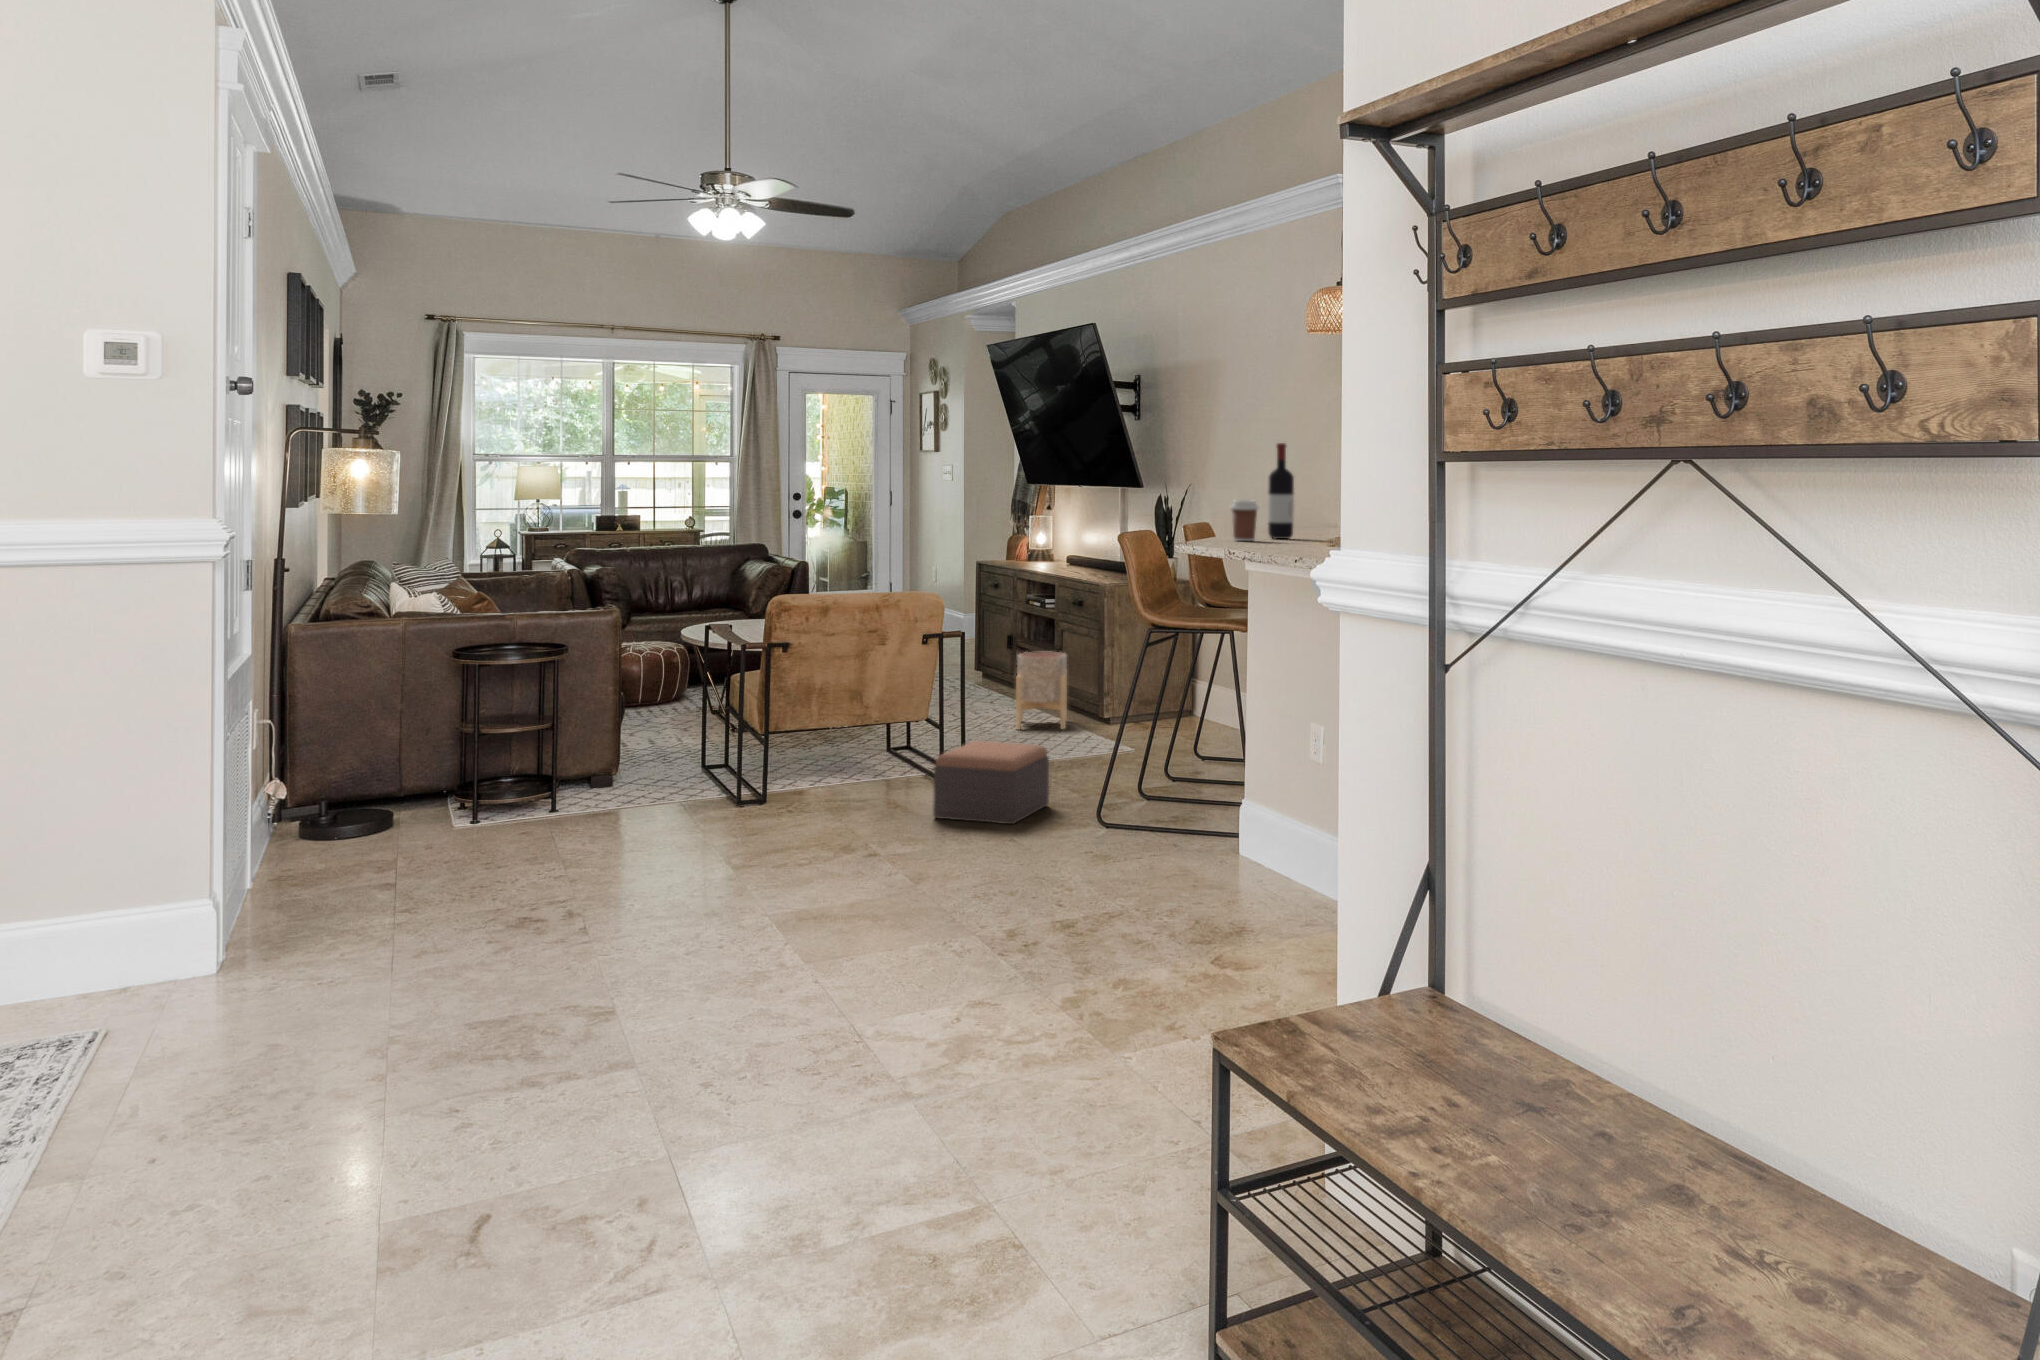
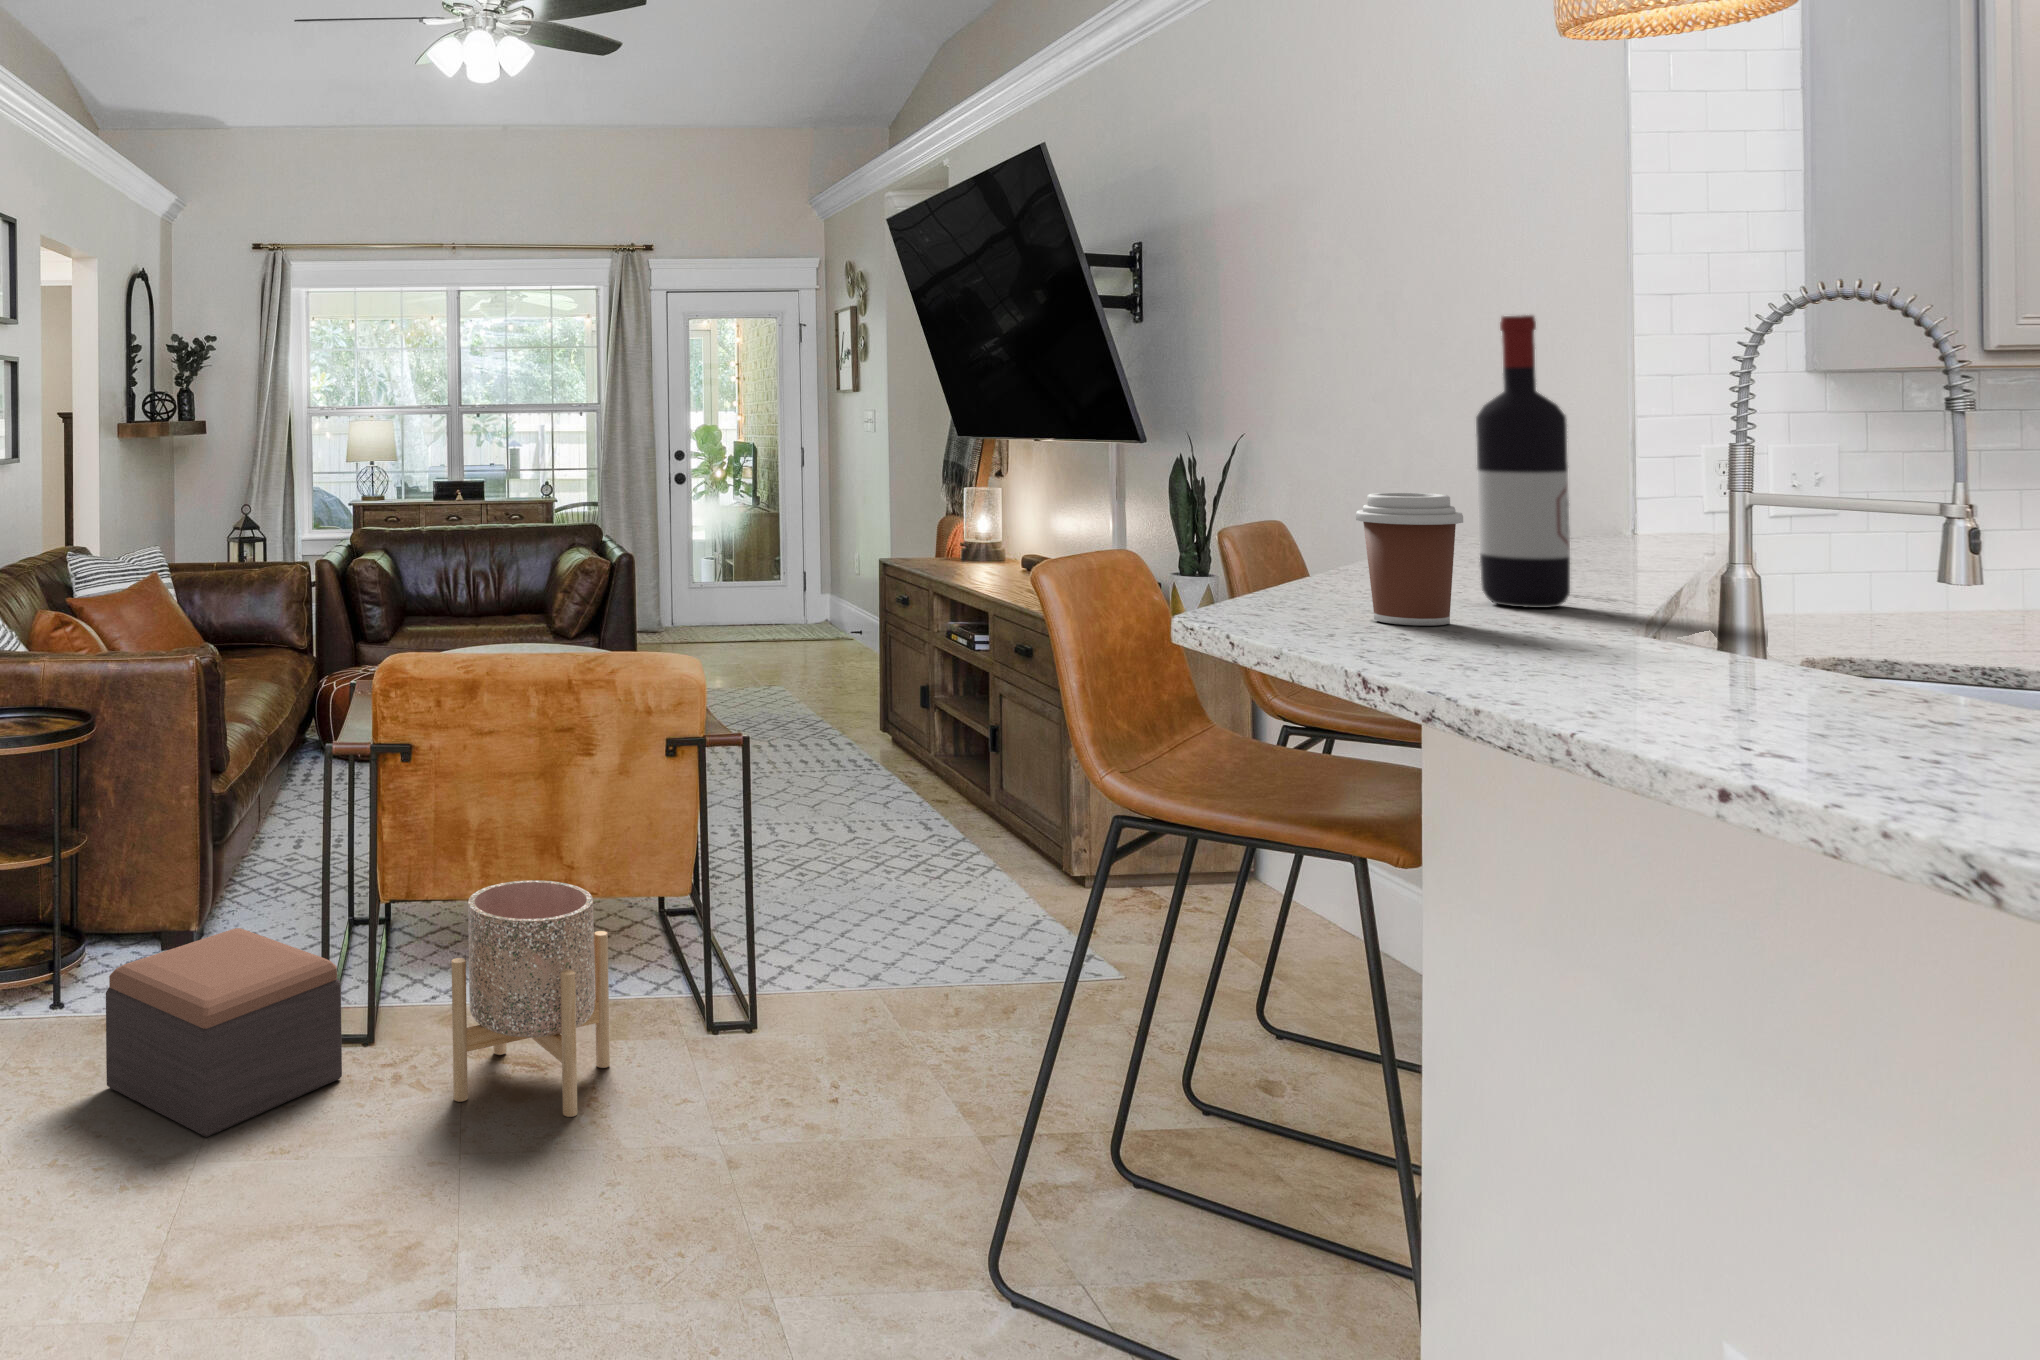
planter: present [1015,652,1067,730] -> present [451,880,610,1117]
footstool: present [933,741,1049,824] -> present [106,928,342,1137]

